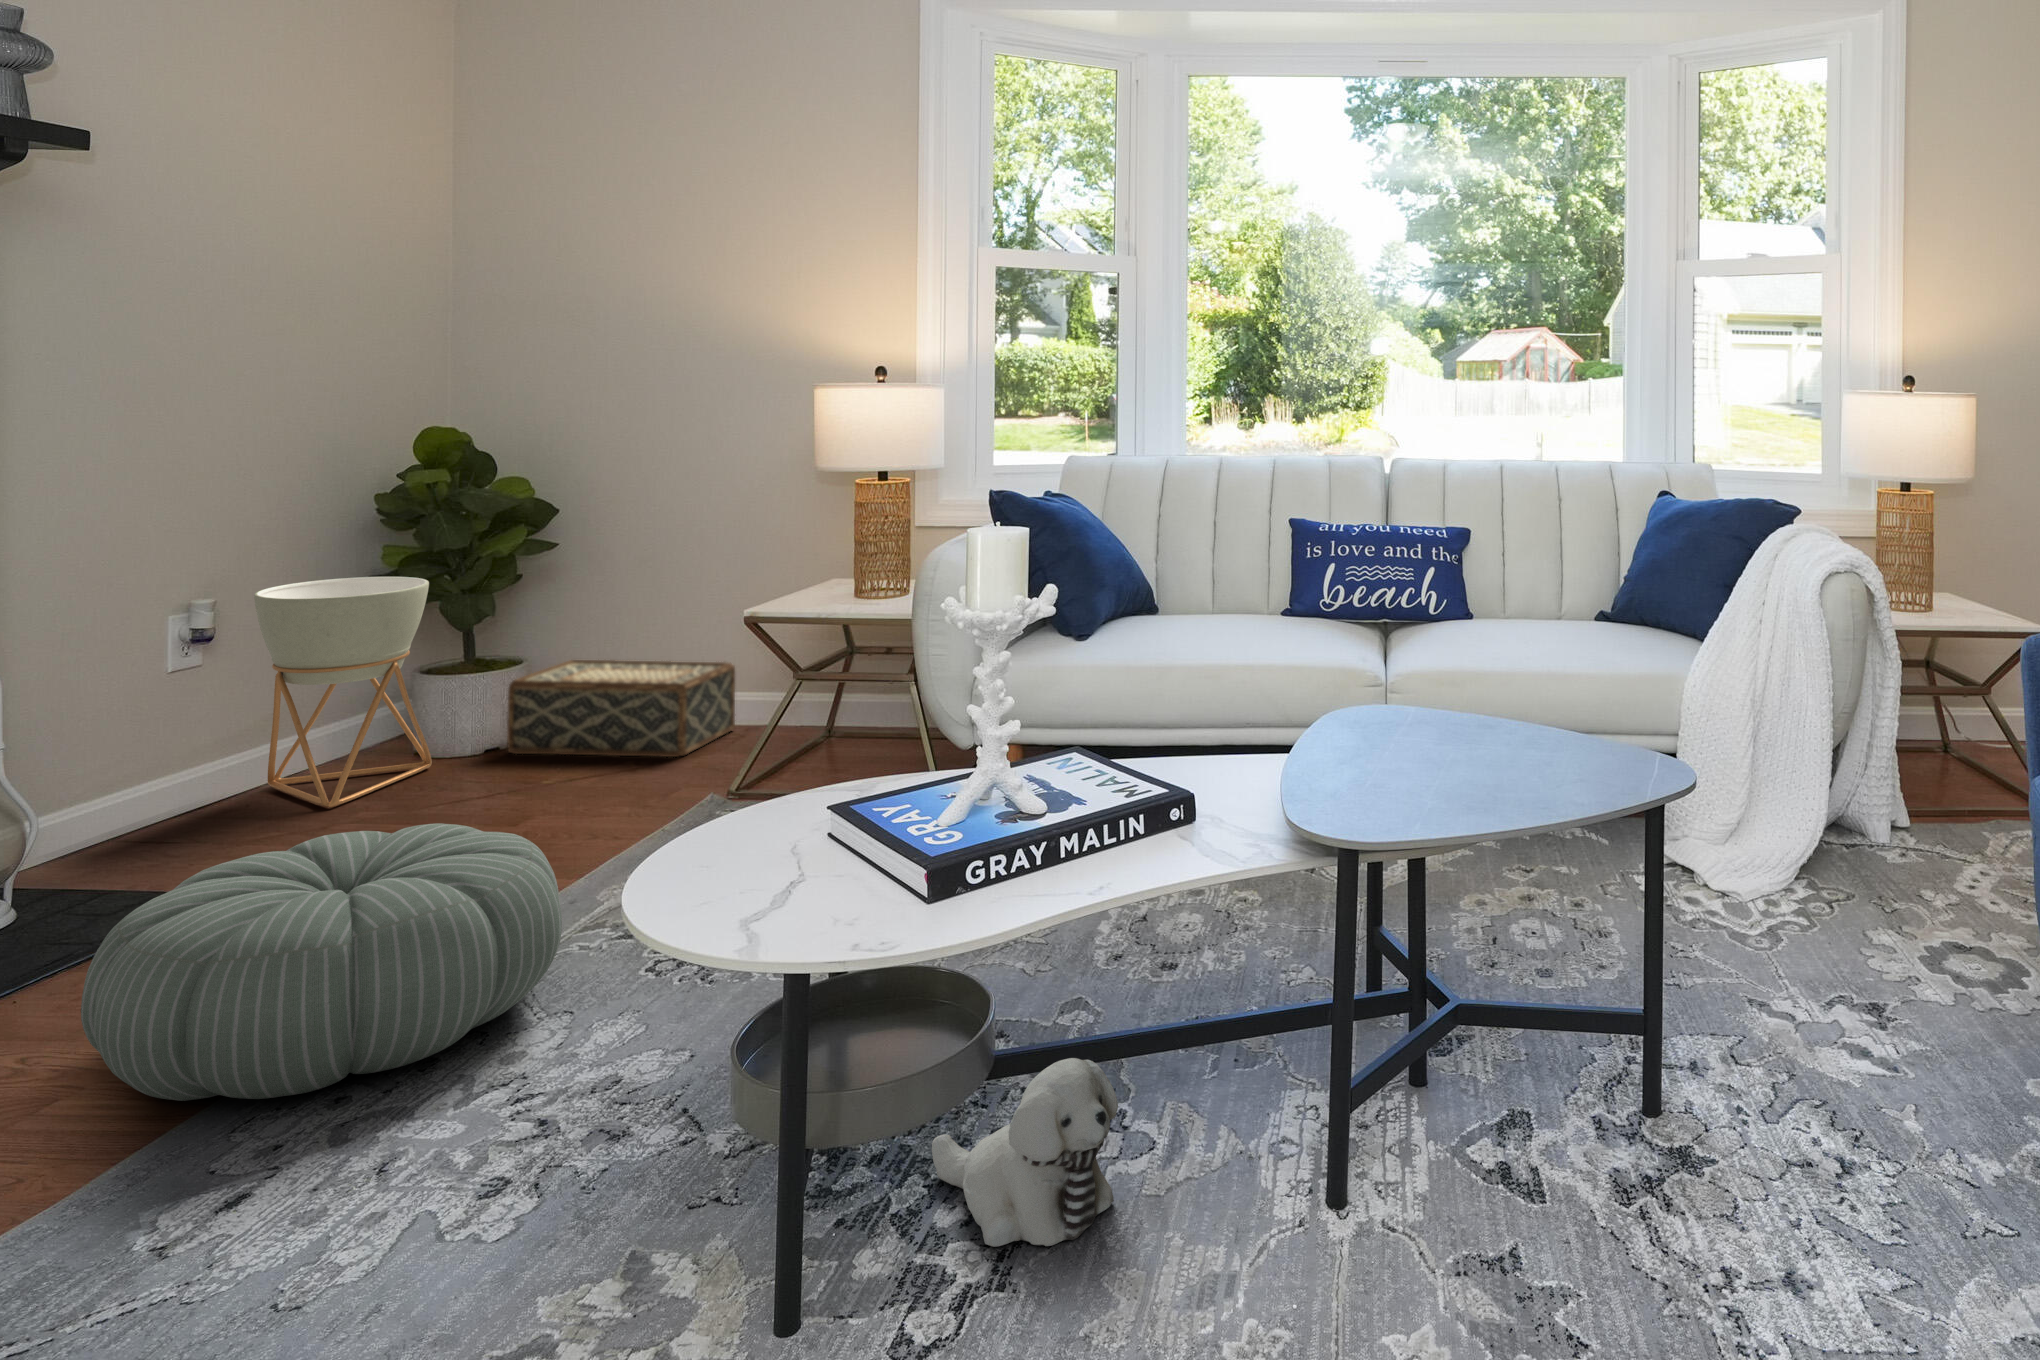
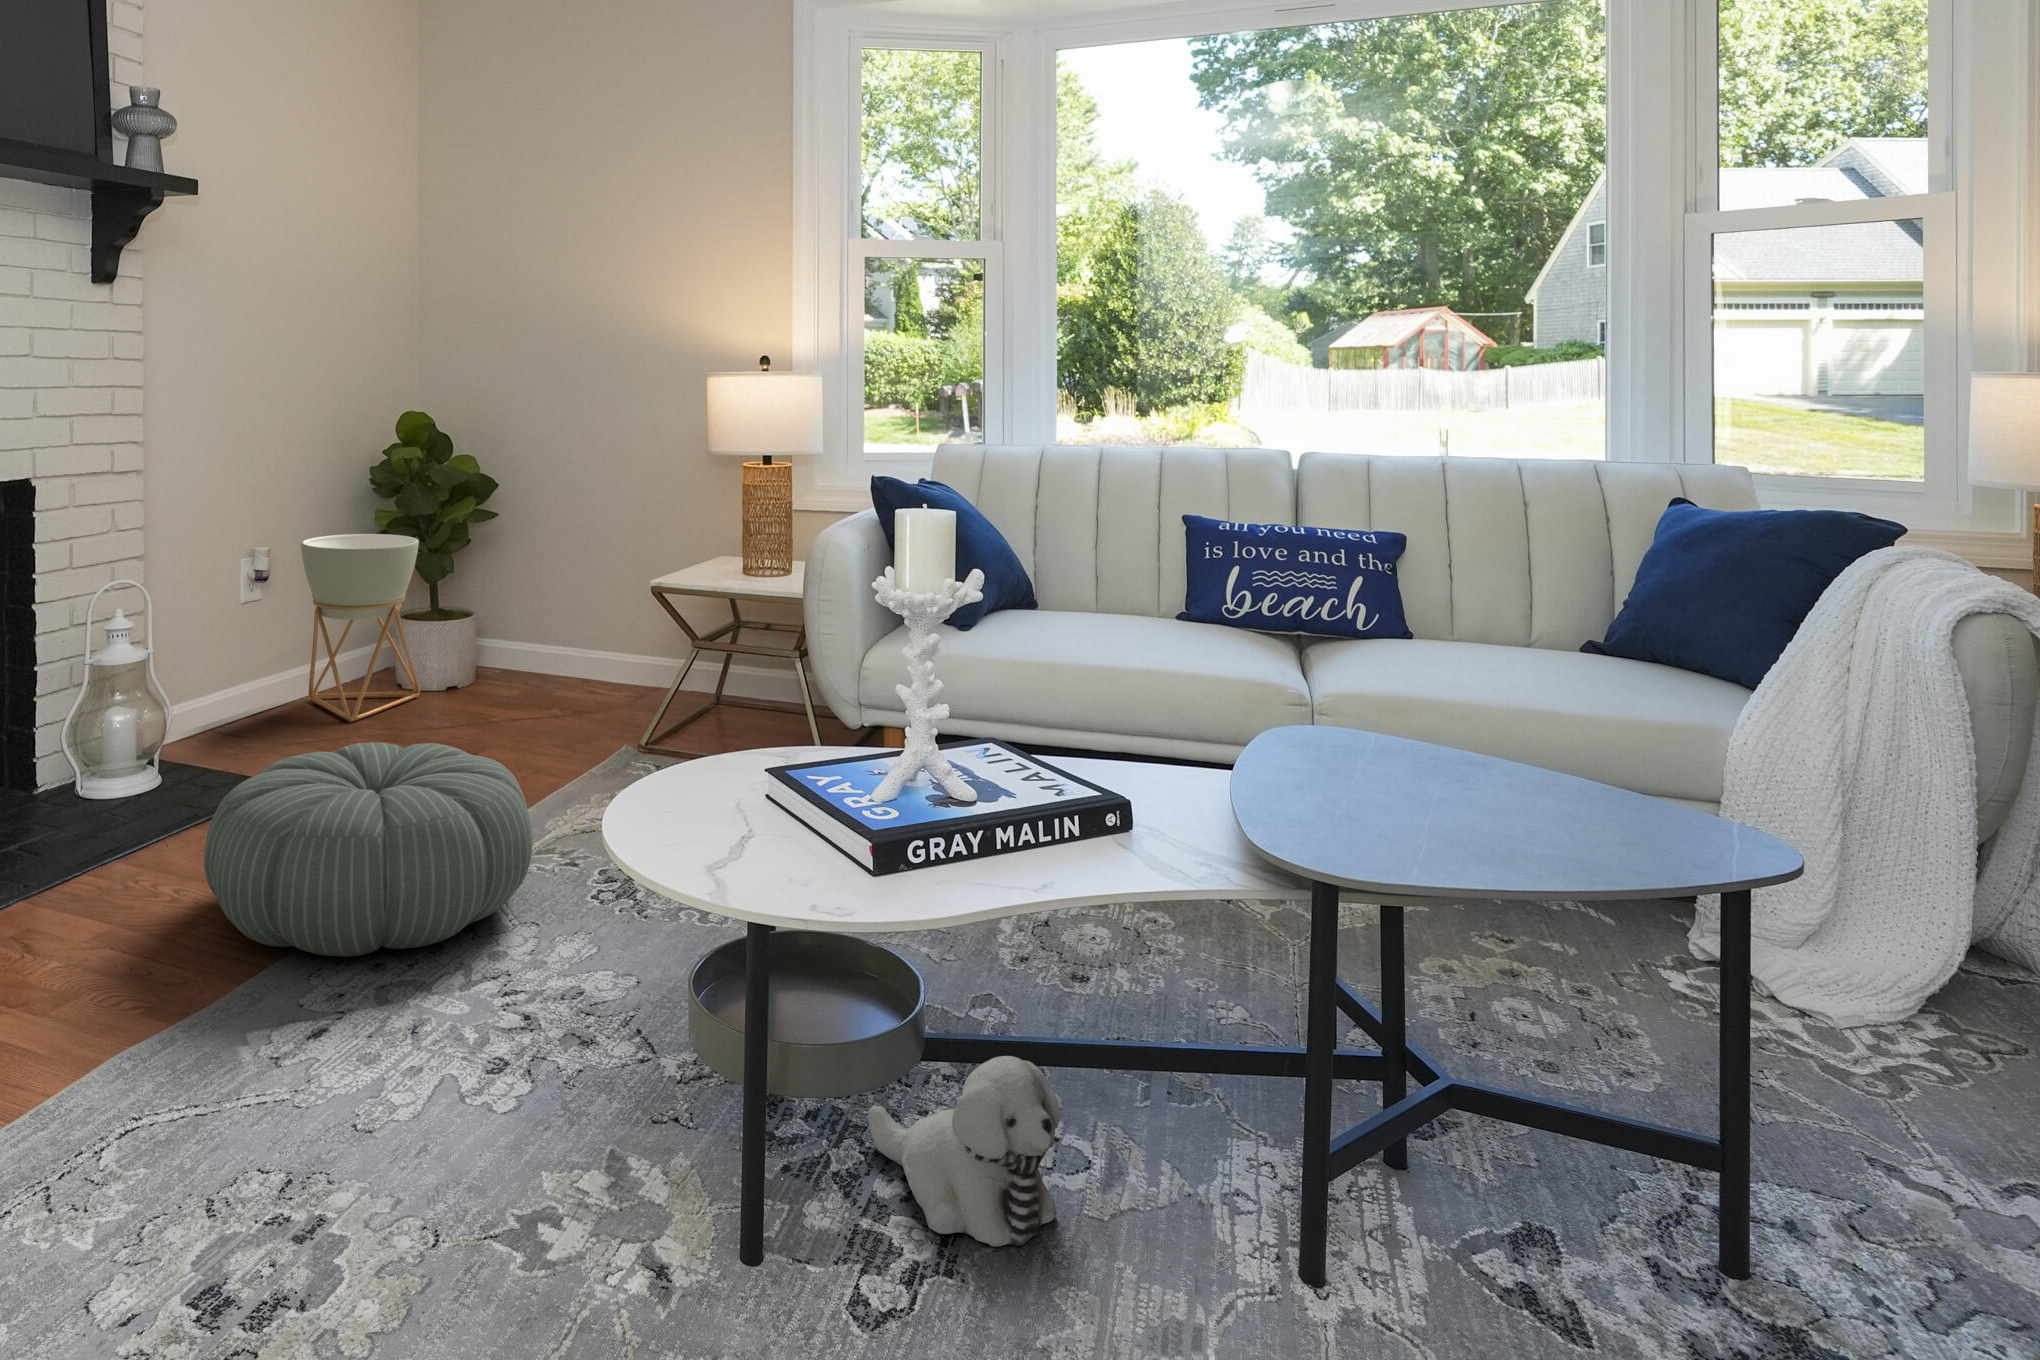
woven basket: present [507,660,735,757] -> none [474,615,649,708]

